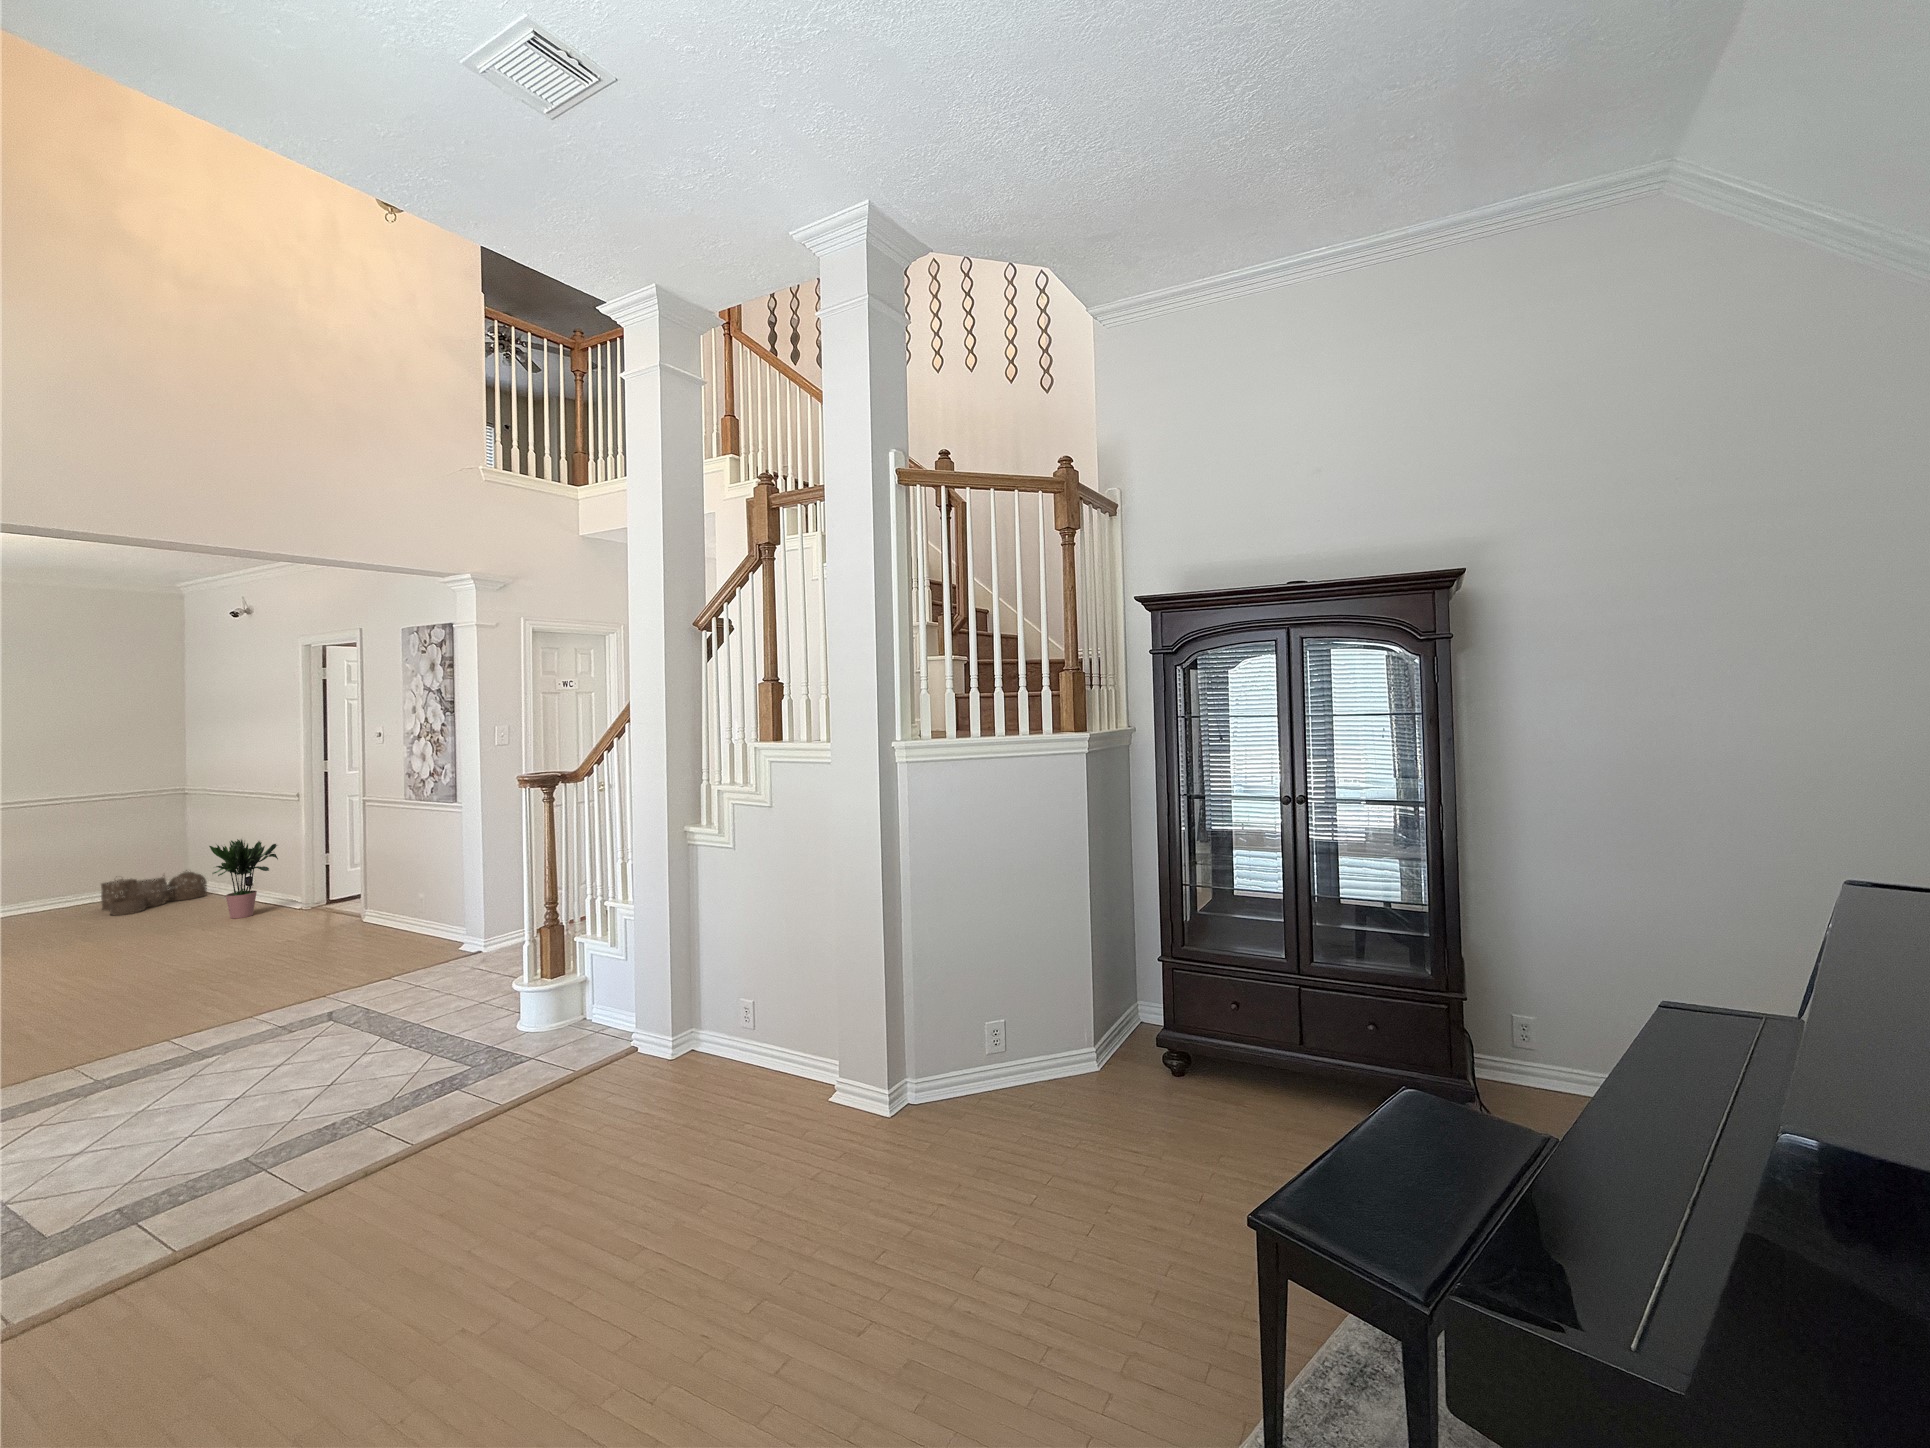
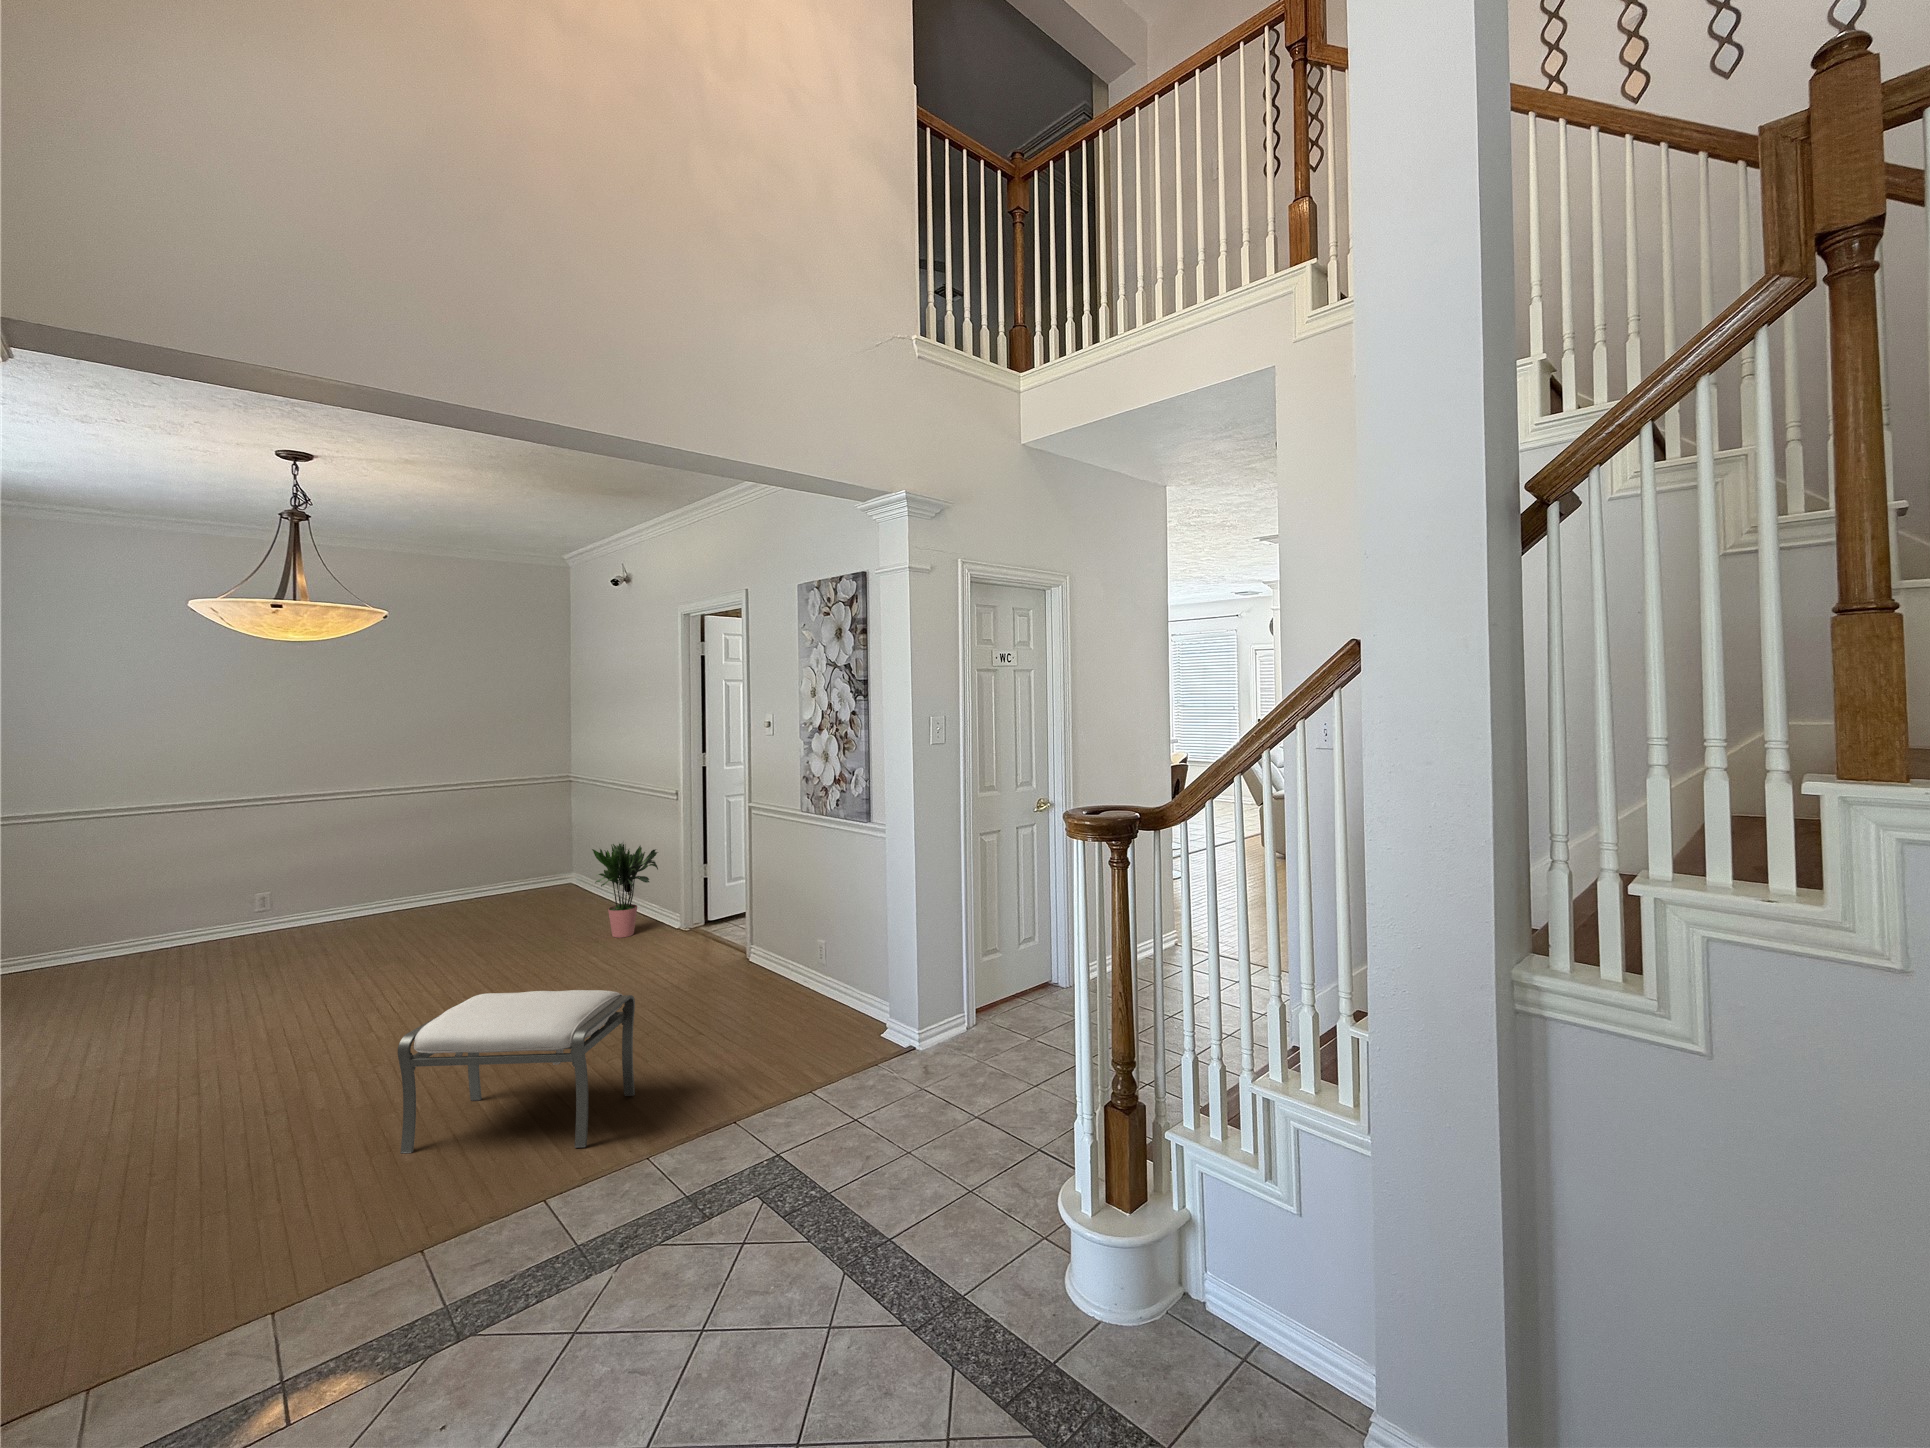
woven basket: present [101,870,207,915] -> none [495,867,589,918]
ottoman: none [29,924,240,1041] -> present [398,990,635,1153]

